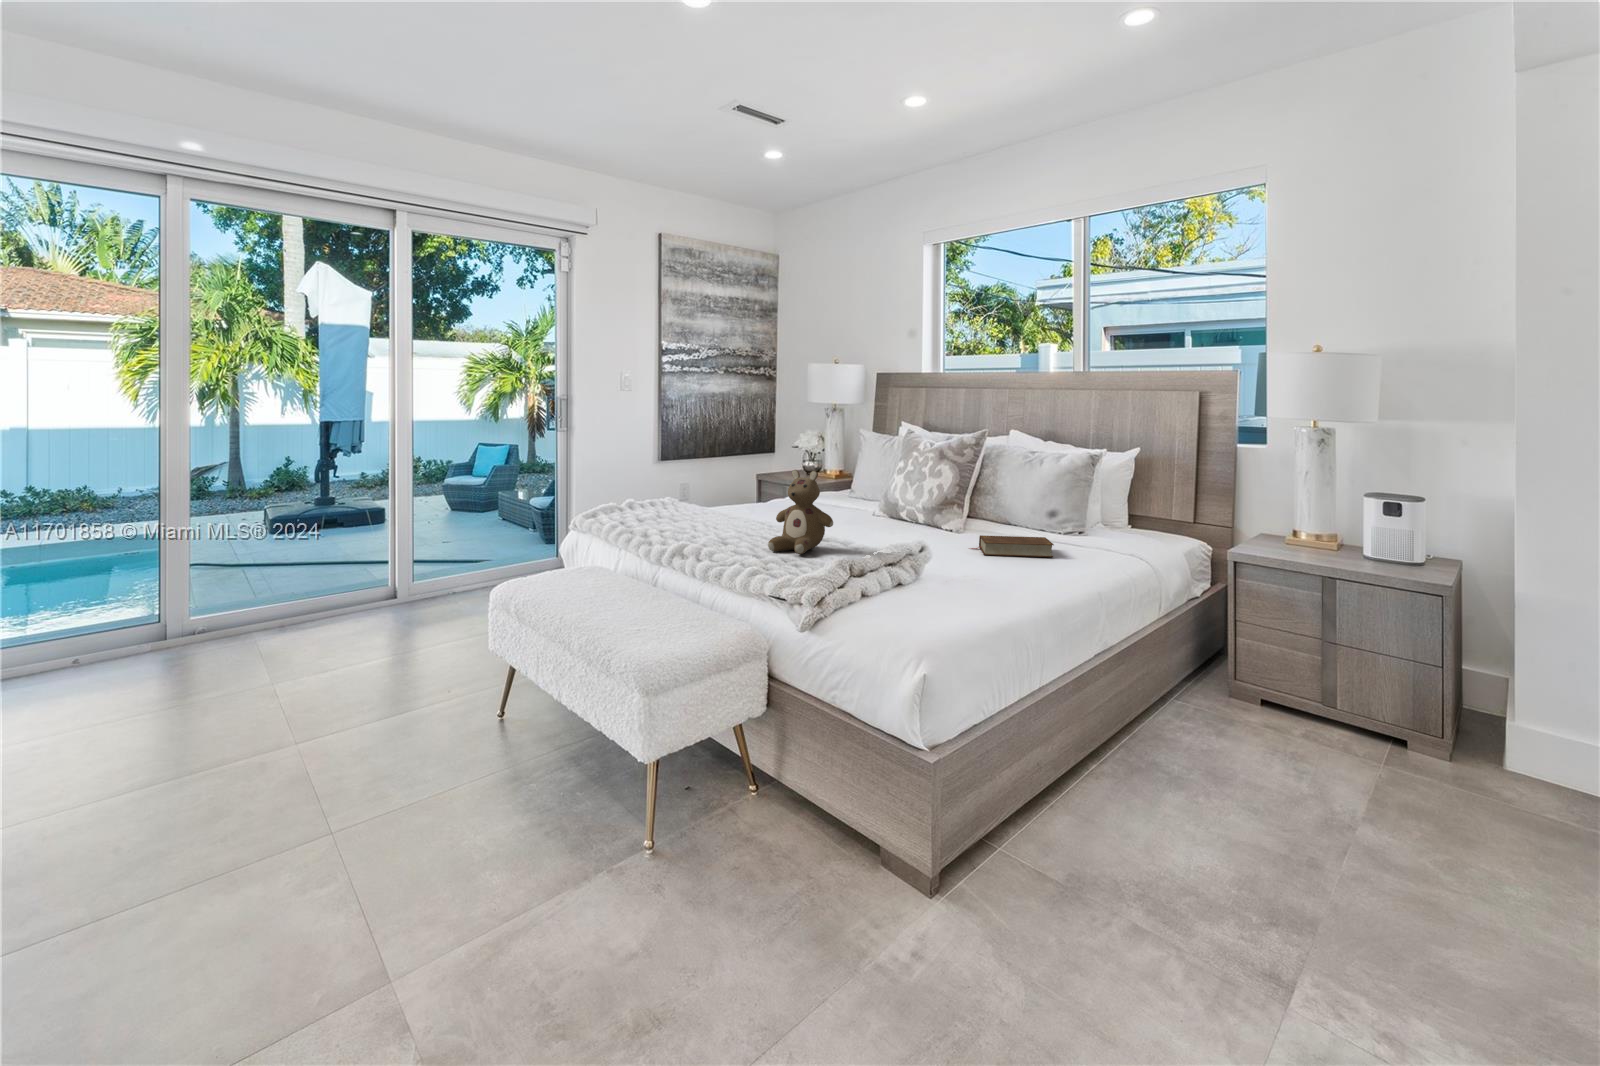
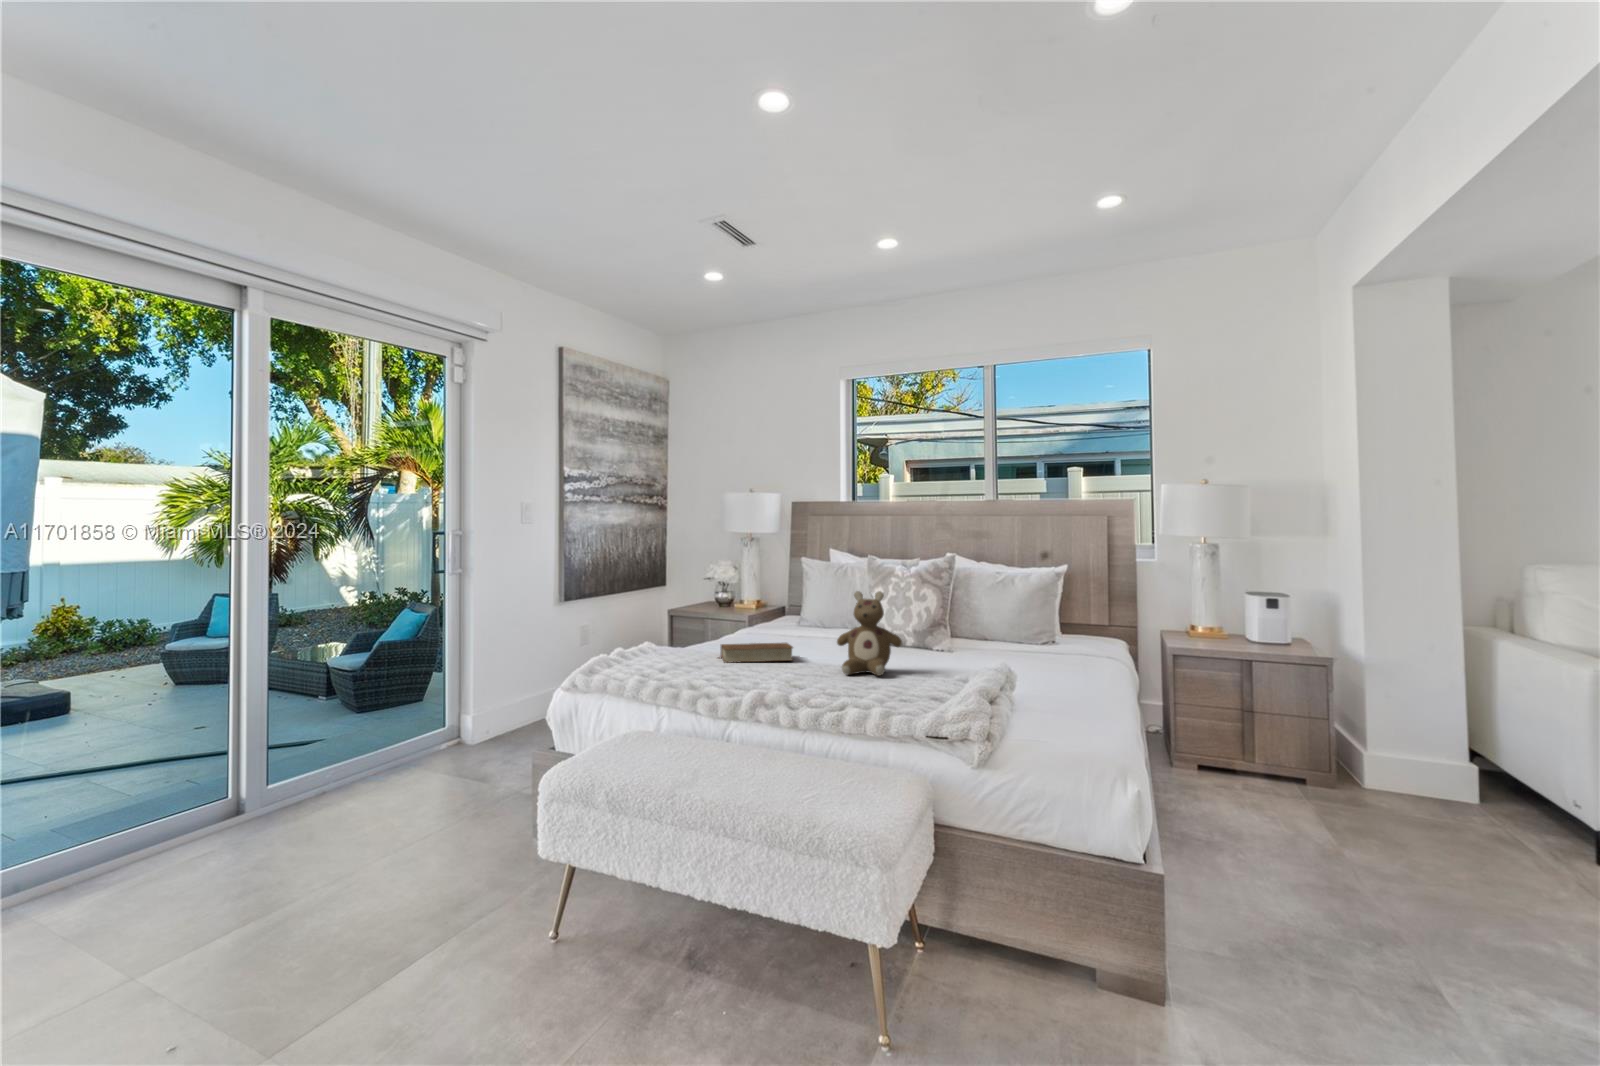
book: present [971,535,1054,557] -> present [721,643,793,663]

